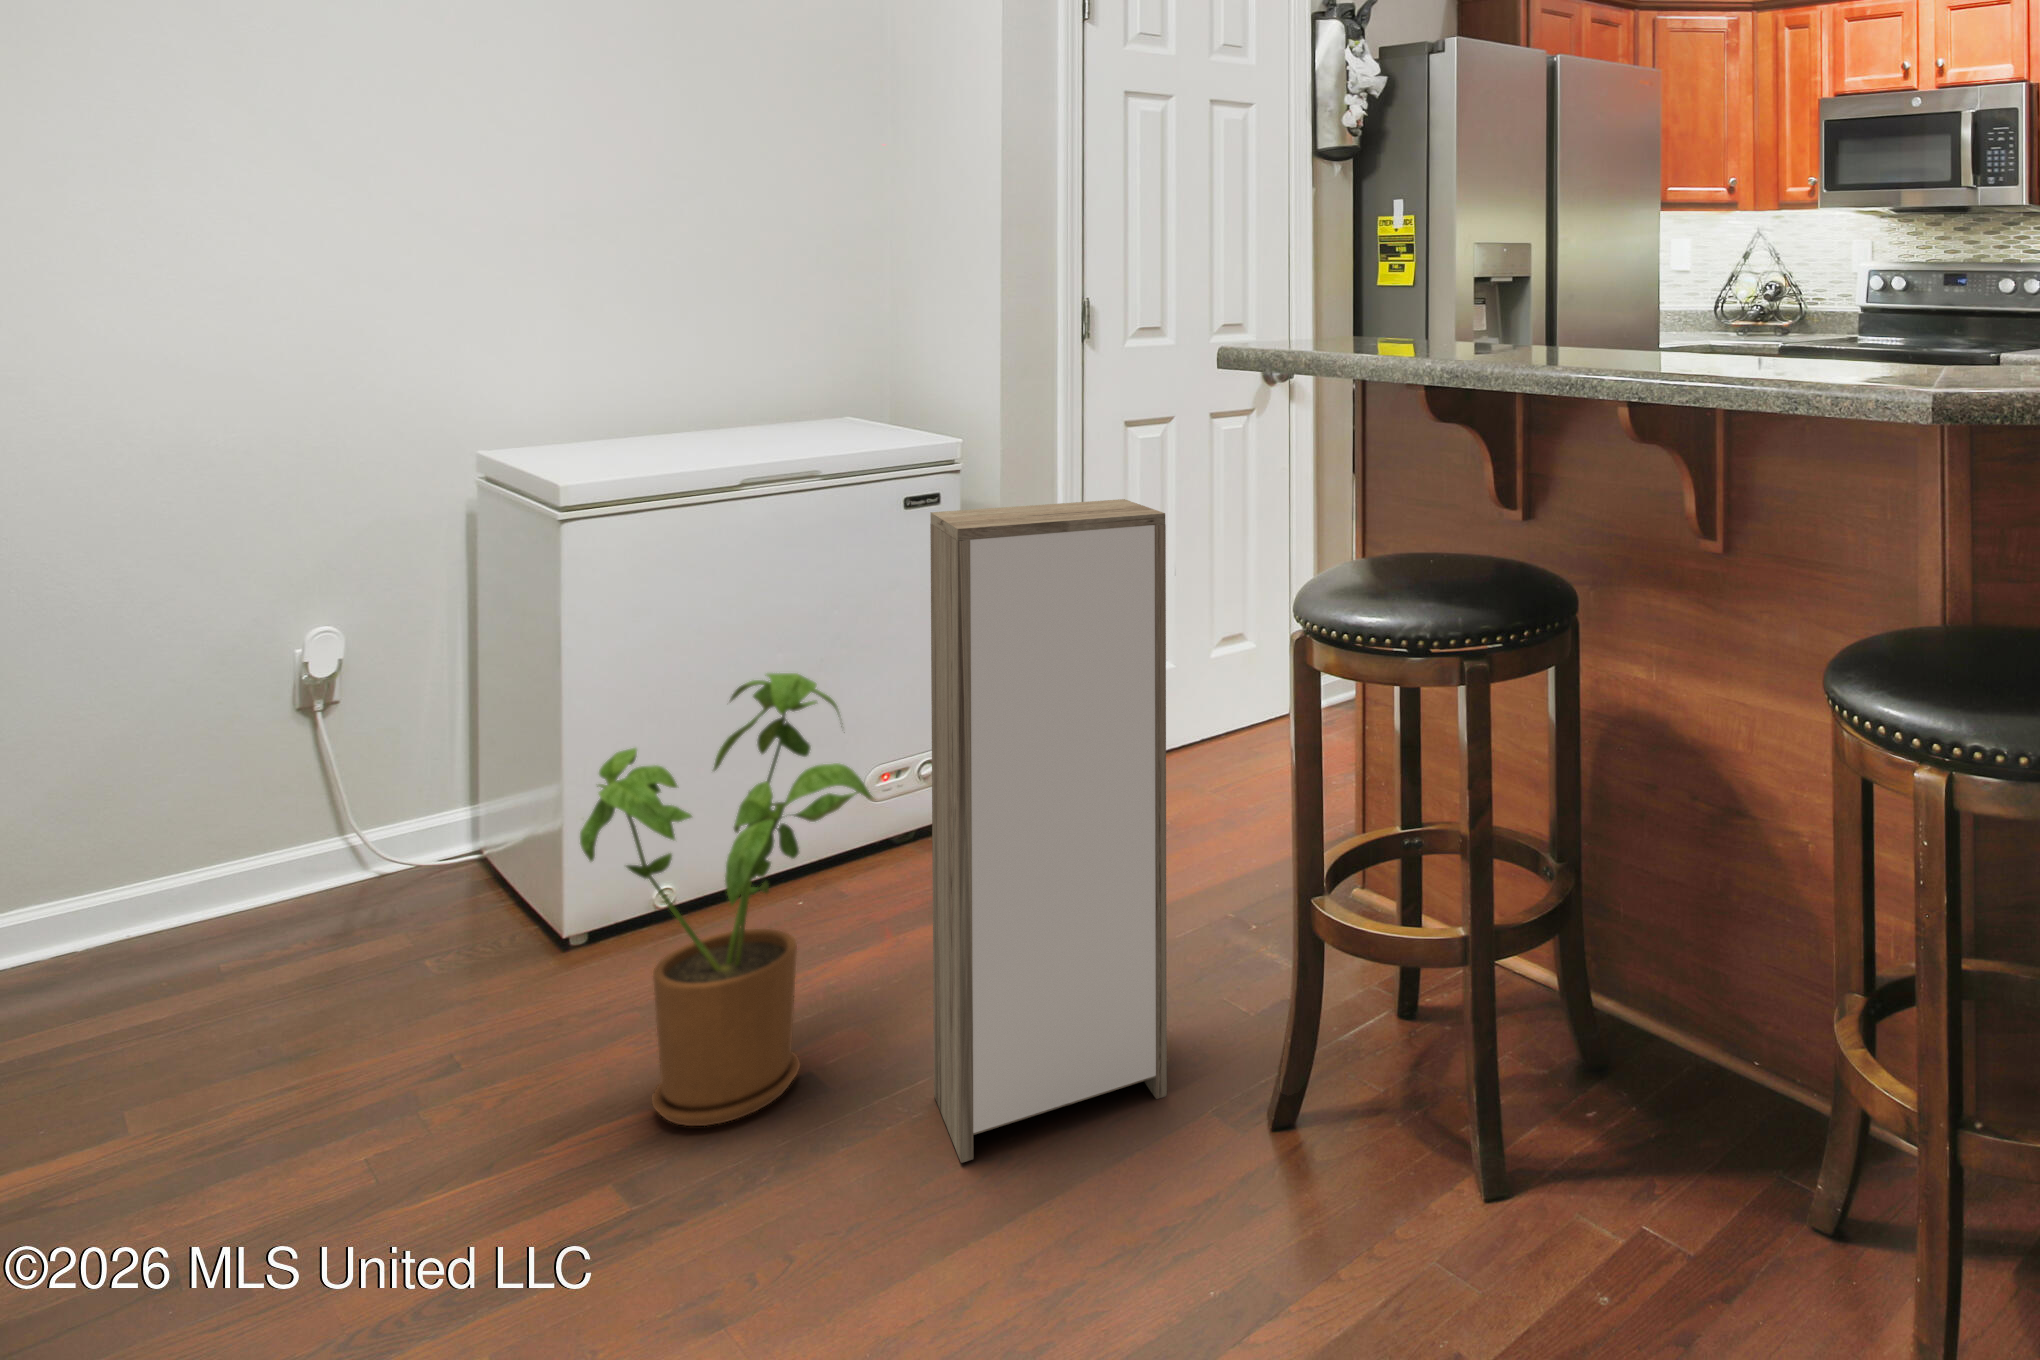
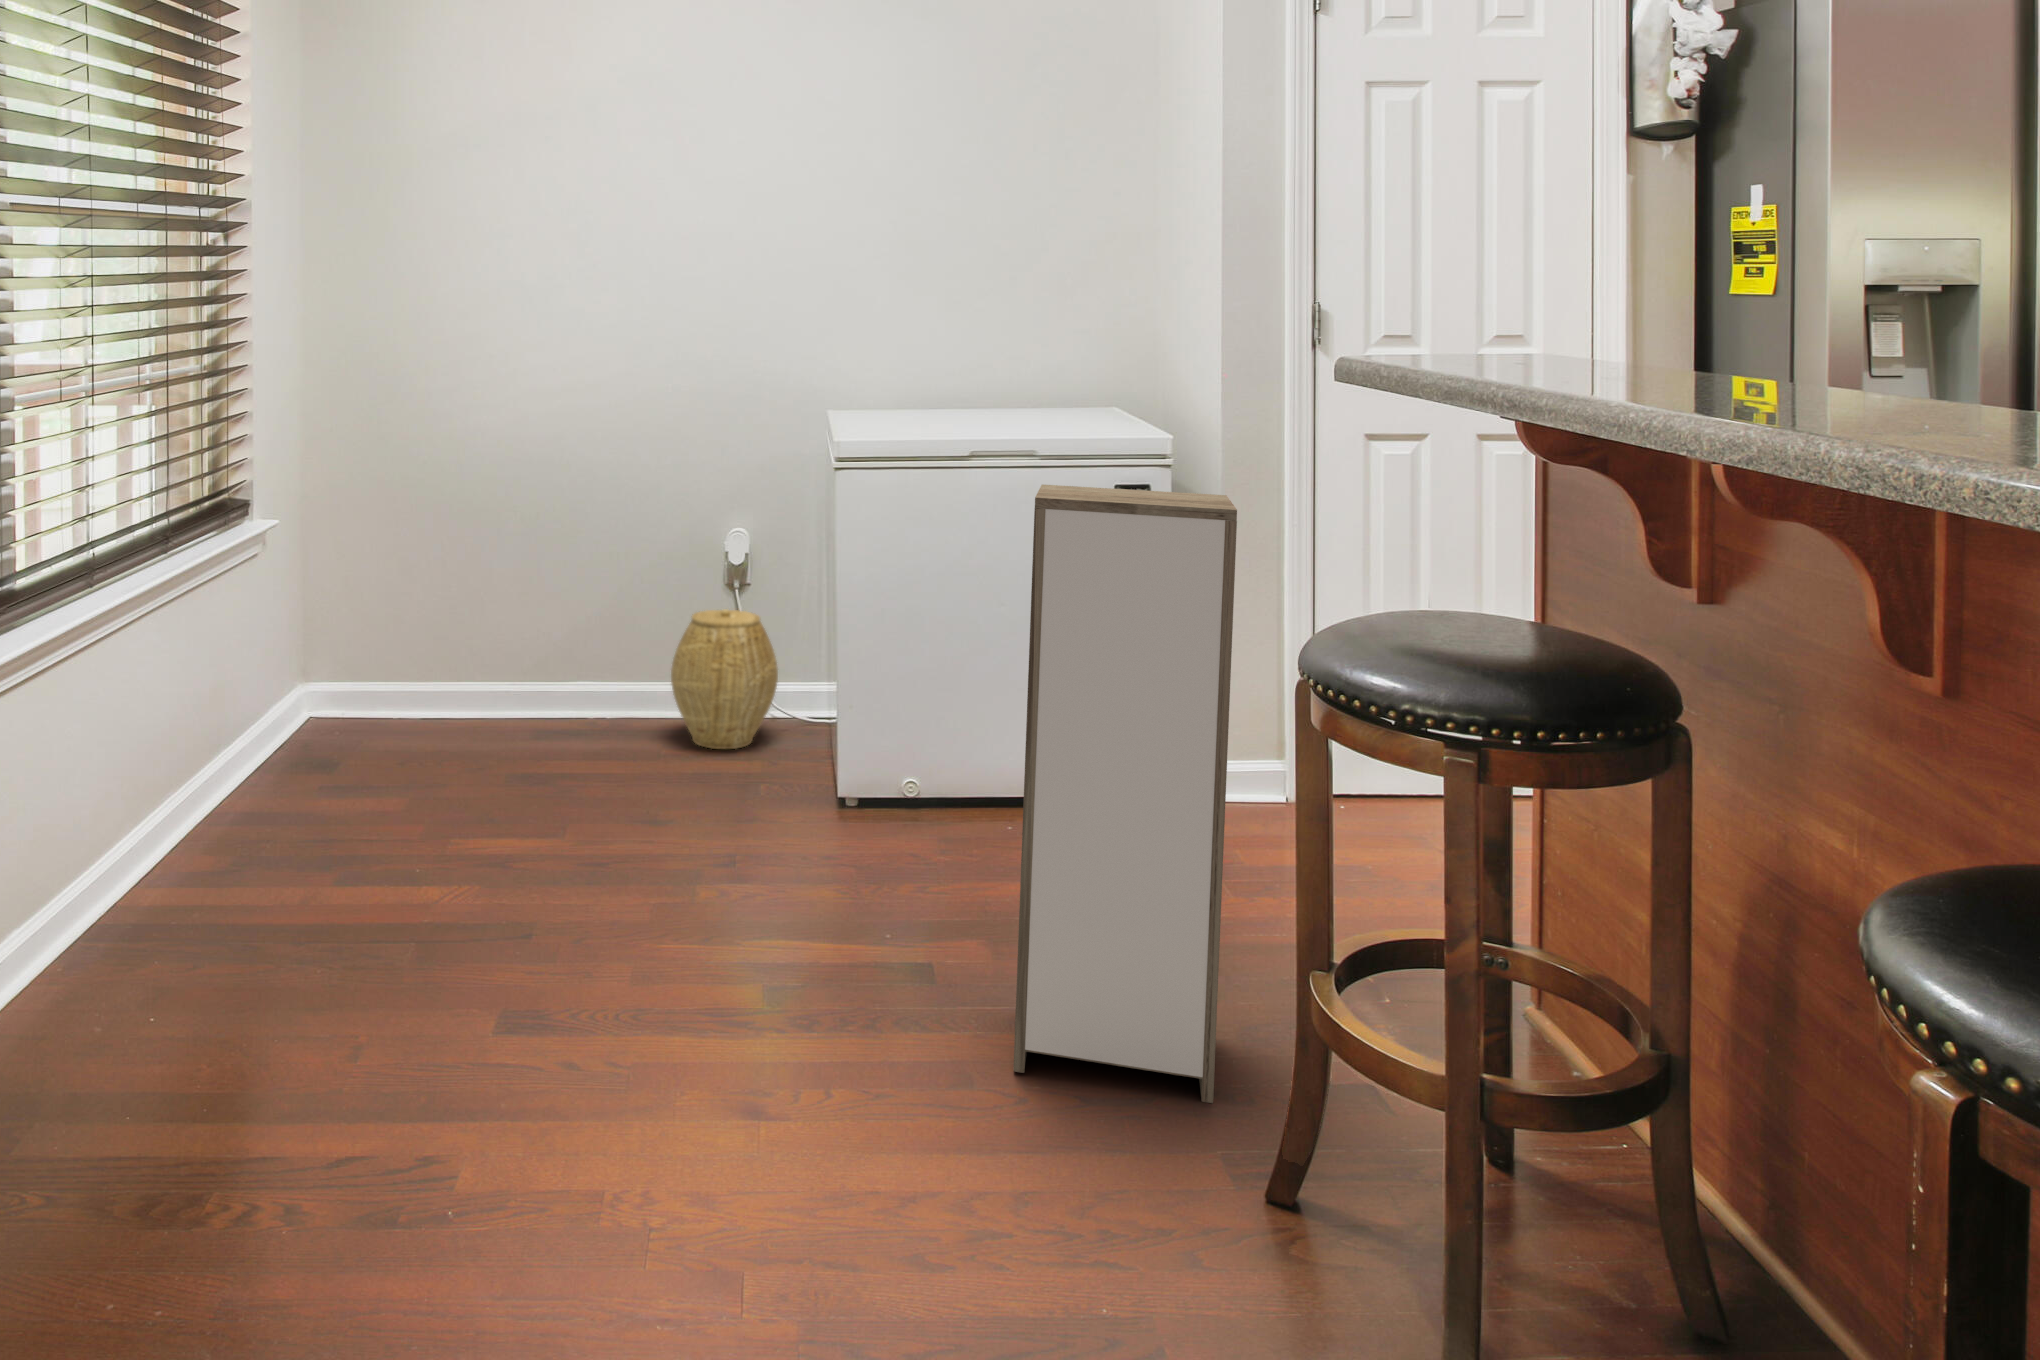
house plant: present [580,673,873,1126] -> none [802,607,995,964]
woven basket: none [202,738,406,947] -> present [671,609,778,749]

